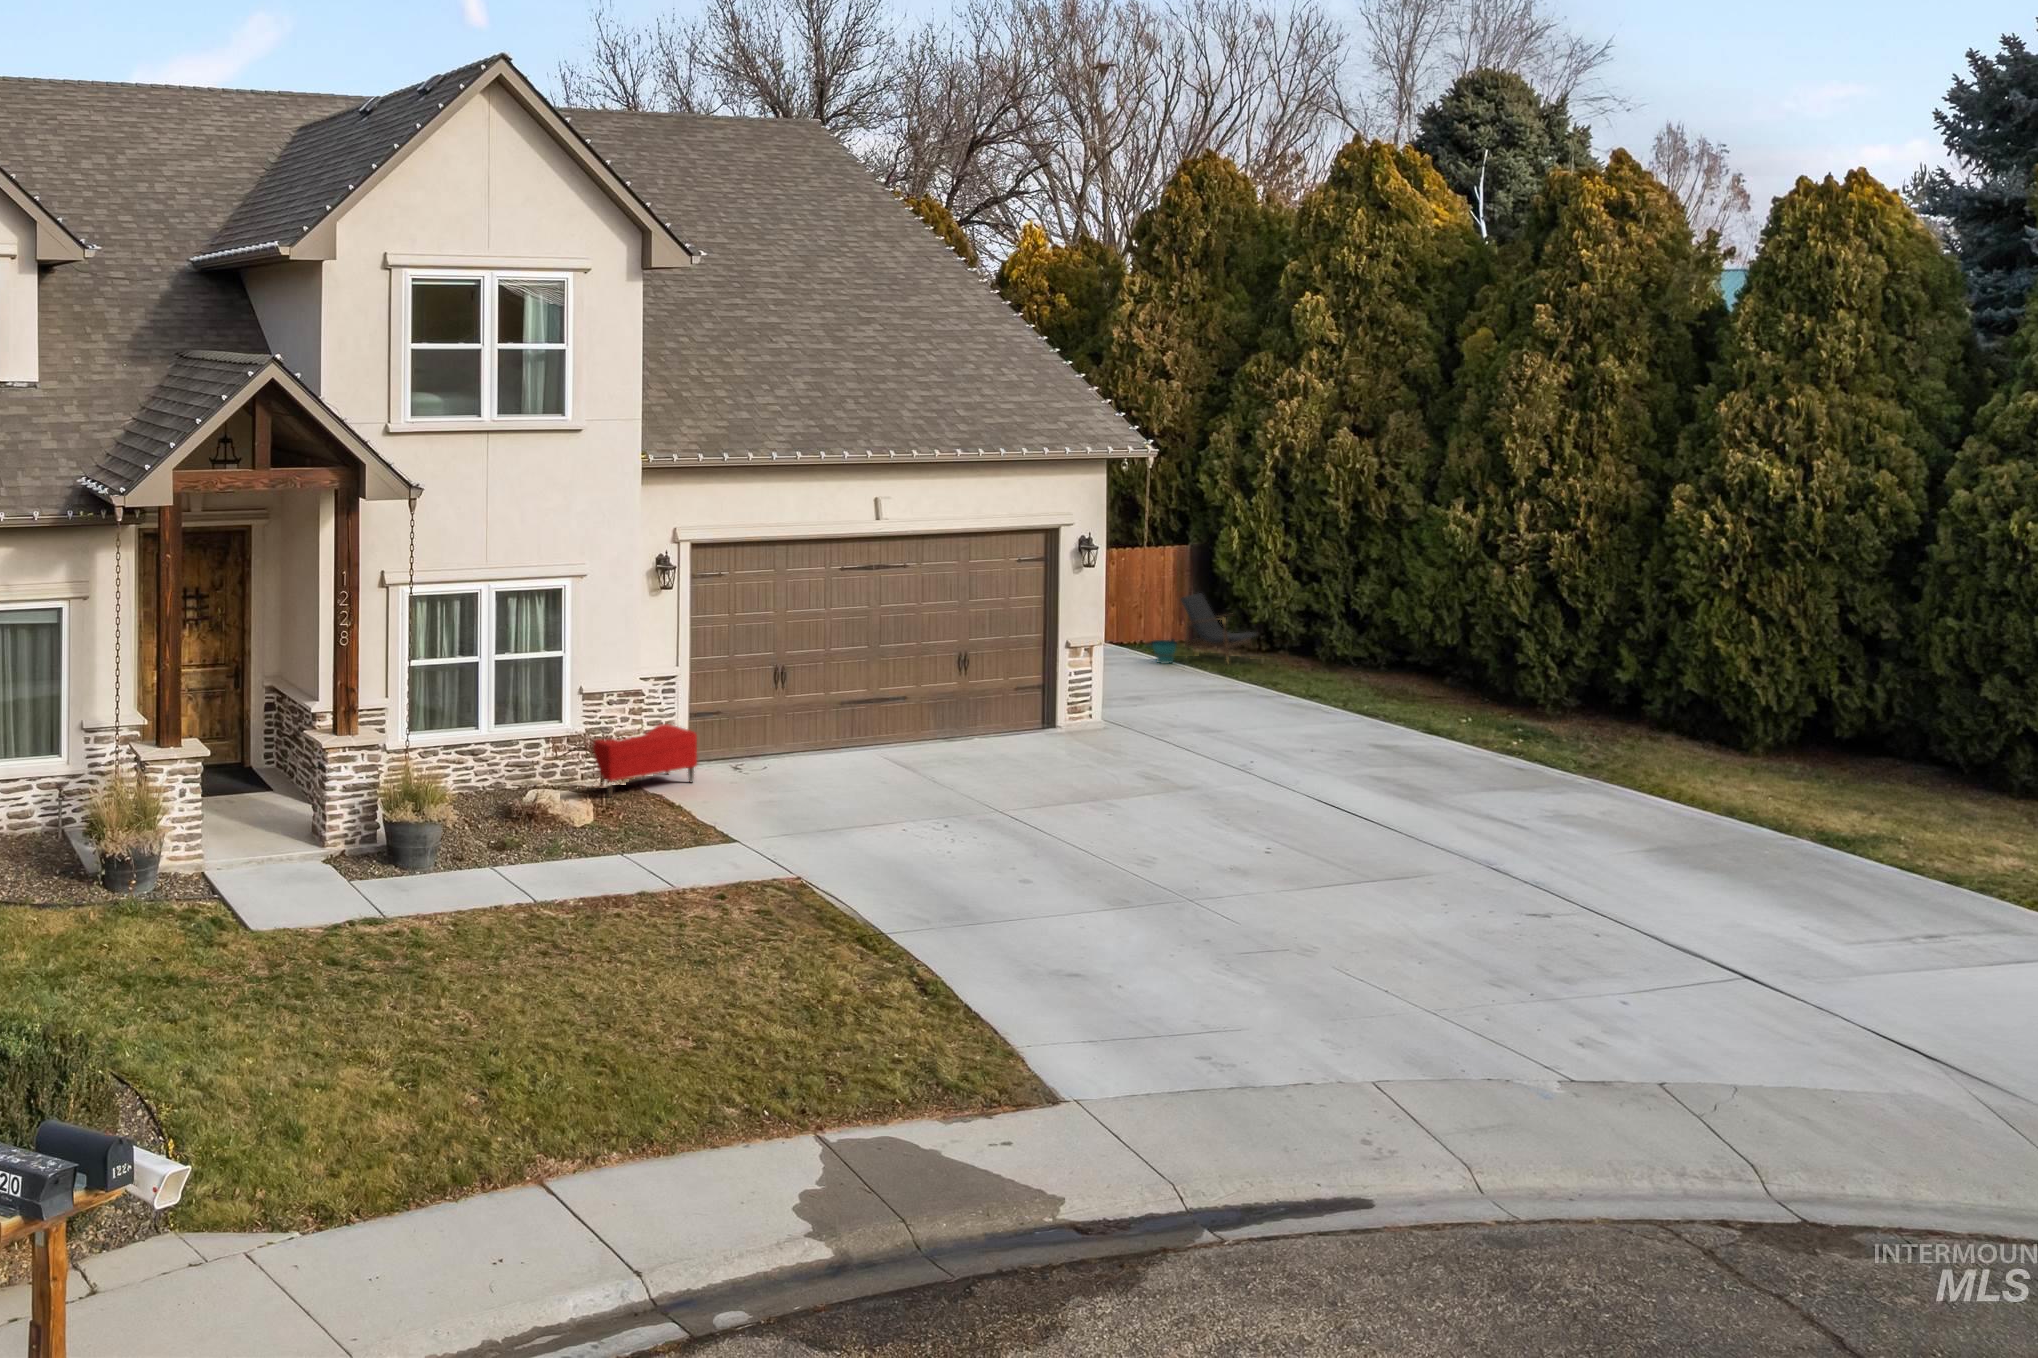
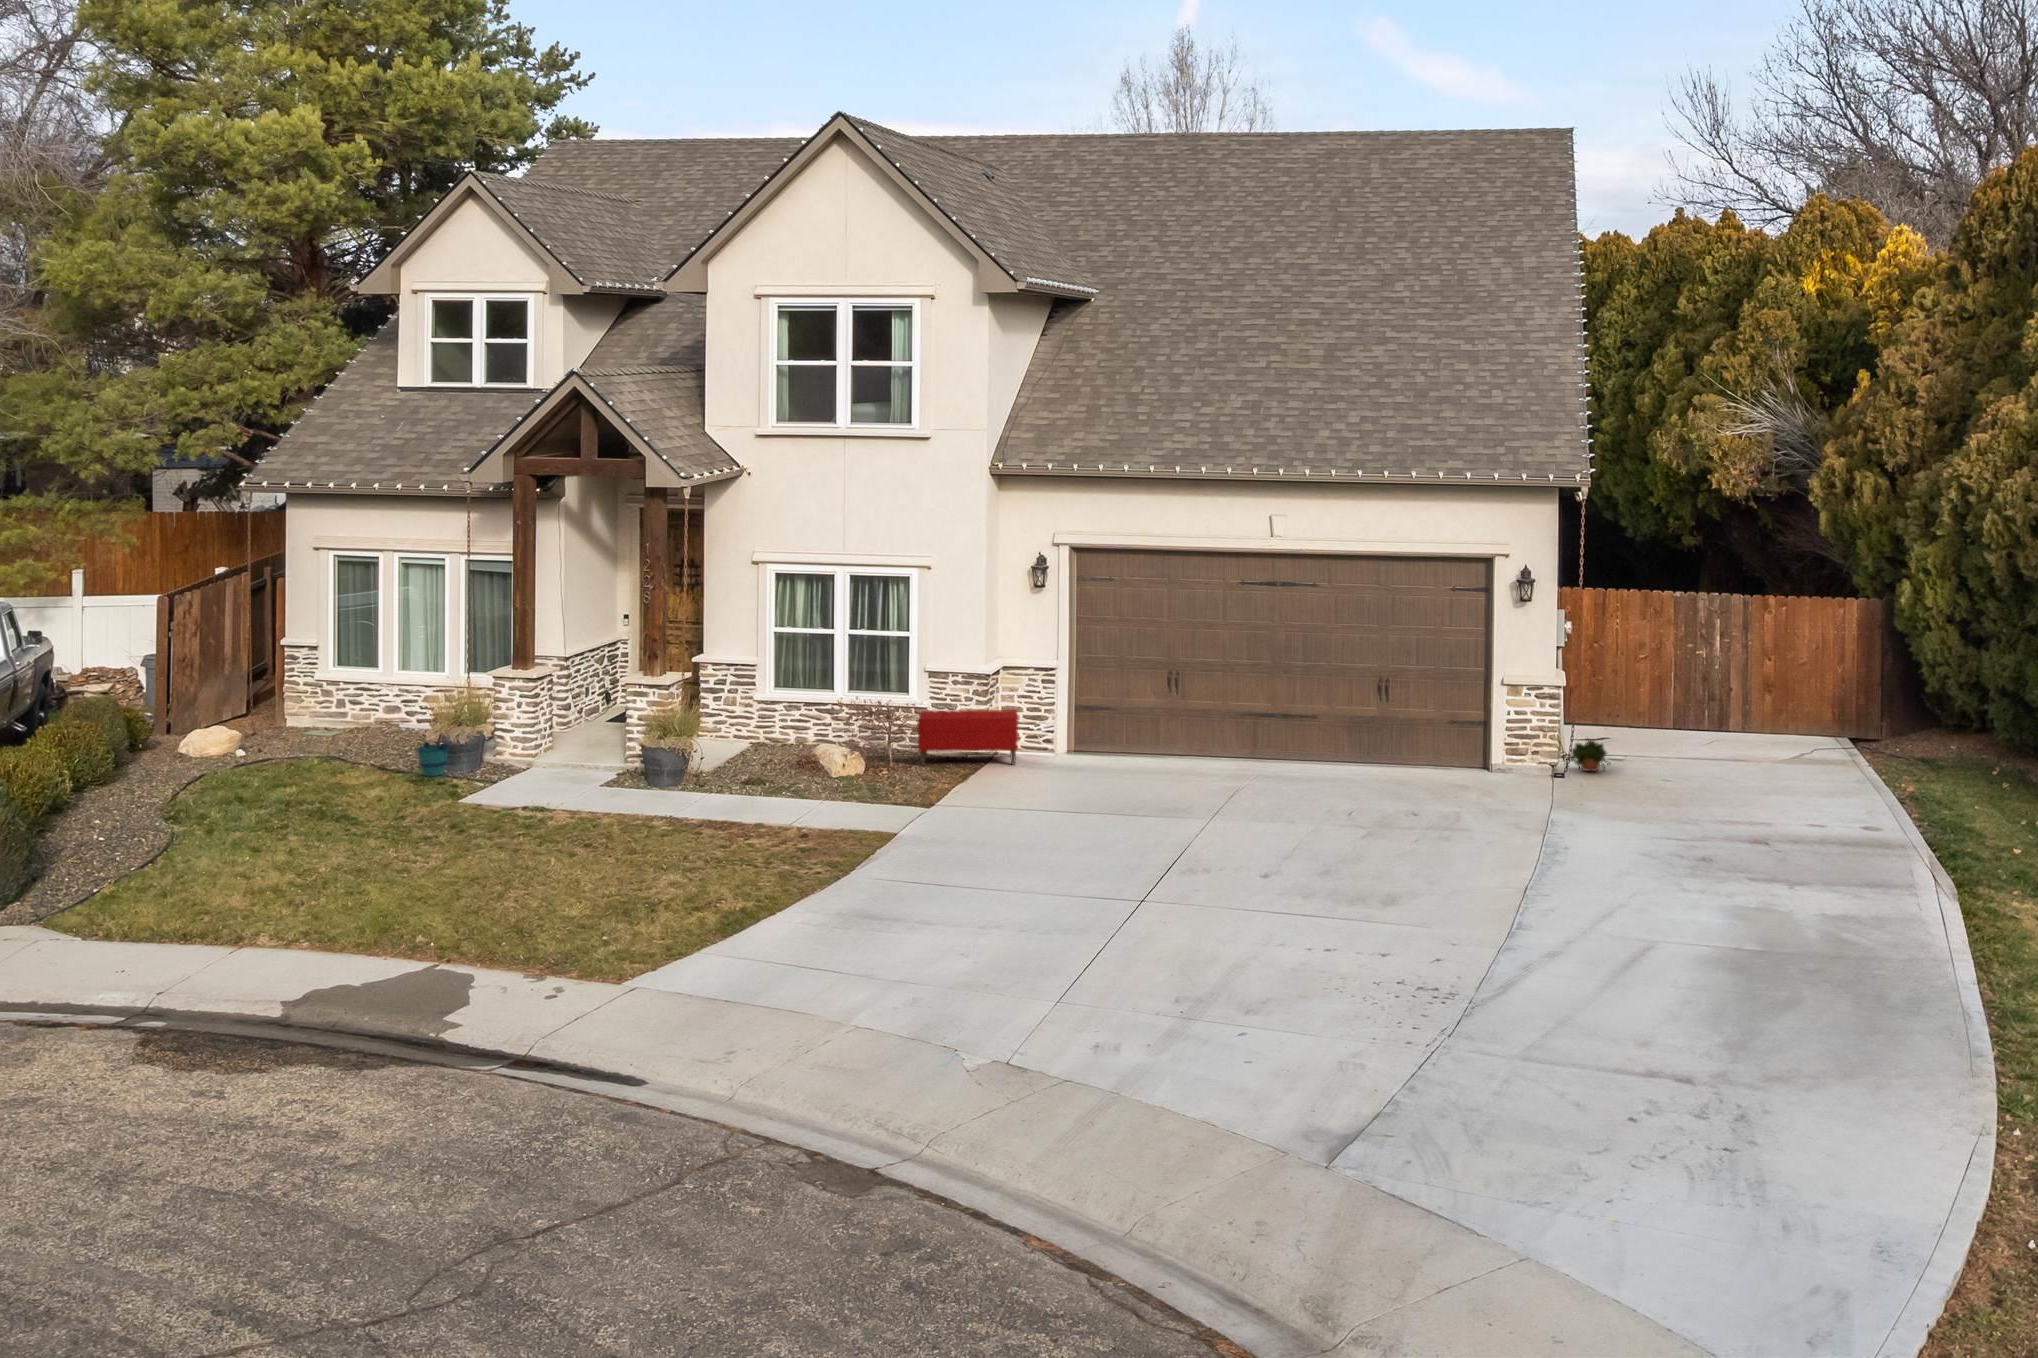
lounge chair: present [1181,593,1256,662] -> none [1862,653,1954,740]
bucket: present [1149,639,1176,664] -> present [417,742,456,776]
potted plant: none [1110,688,1158,718] -> present [1564,739,1611,771]

